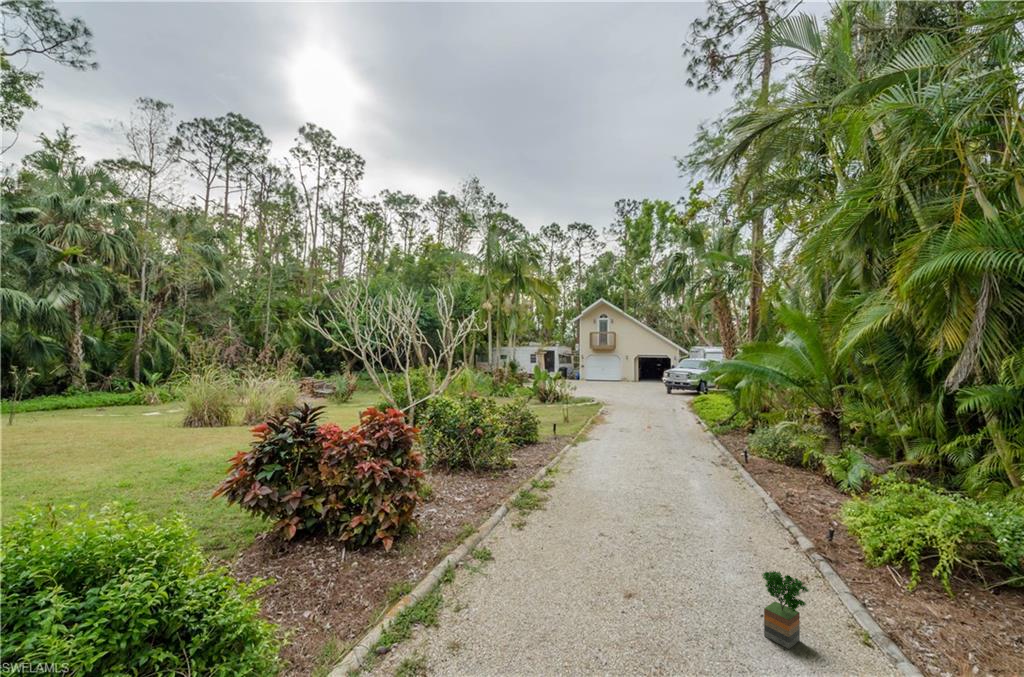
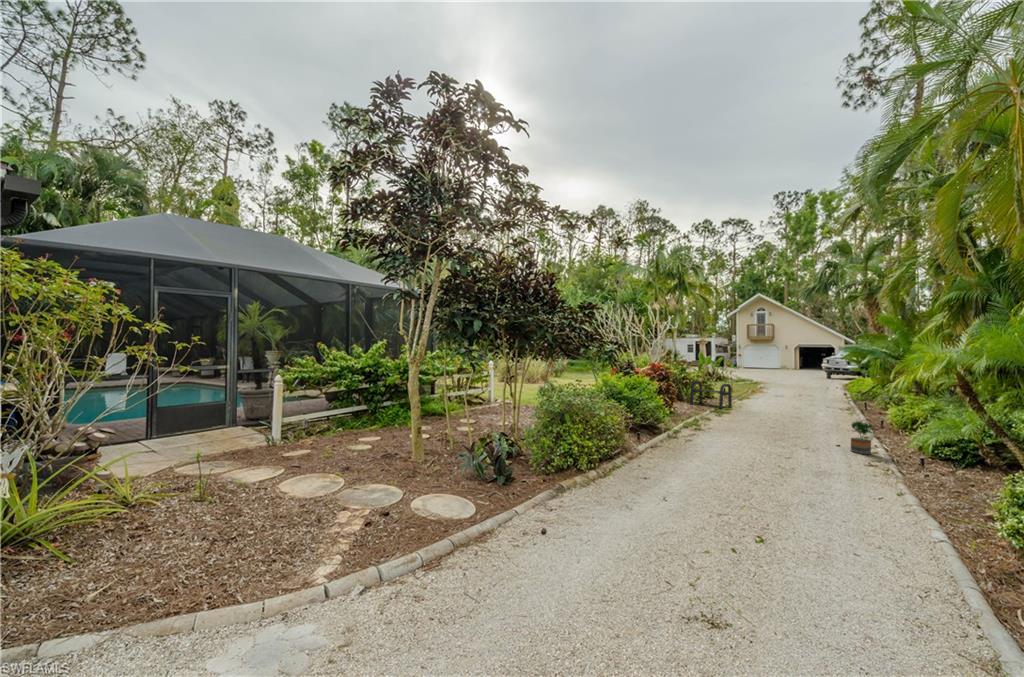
bench: none [510,432,566,479] -> present [690,381,732,409]

